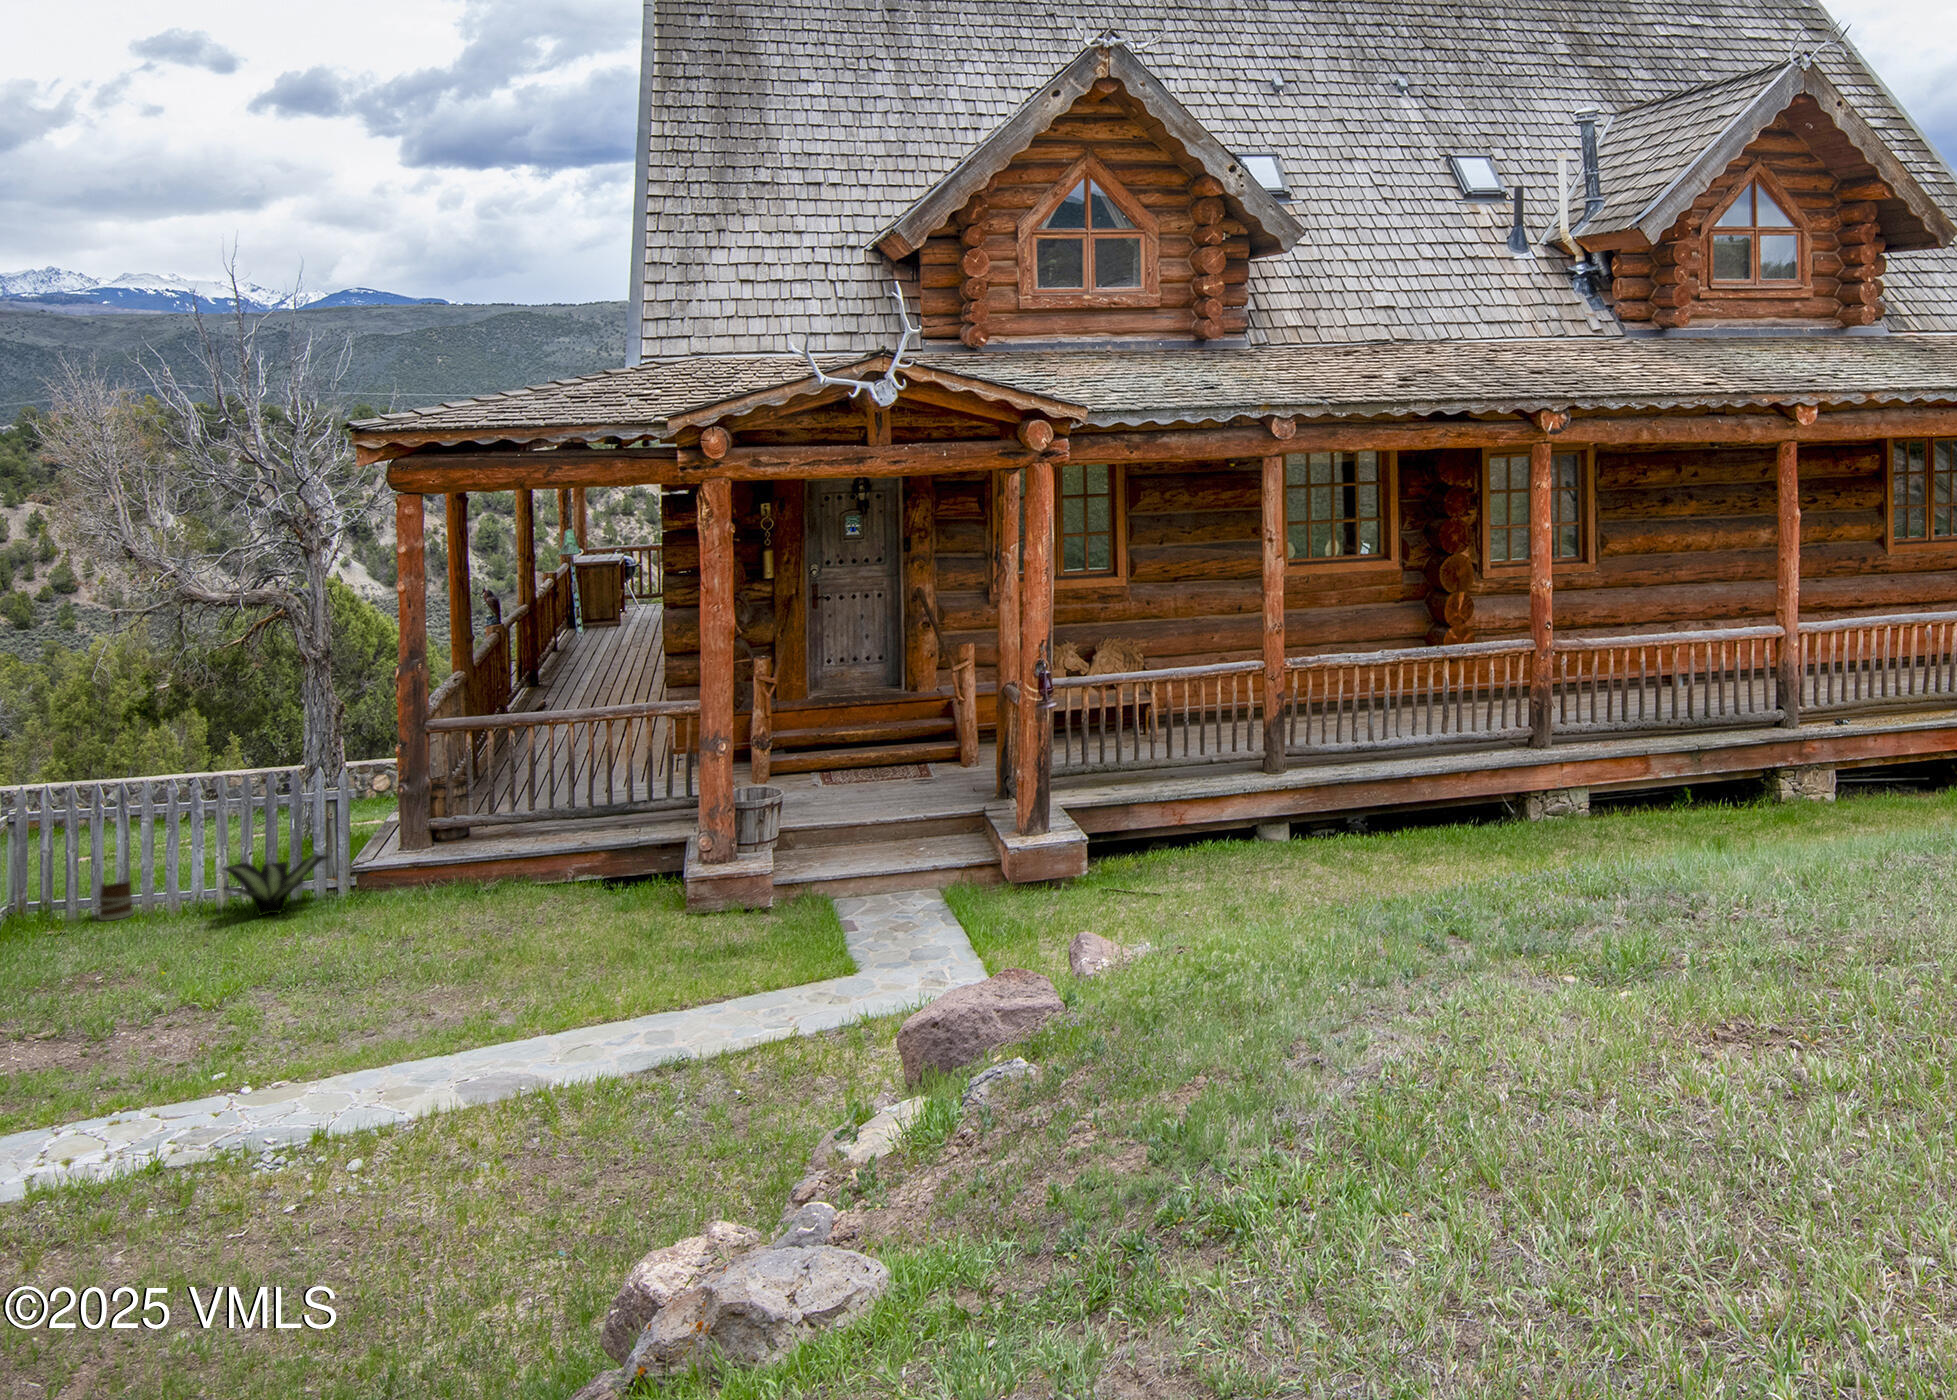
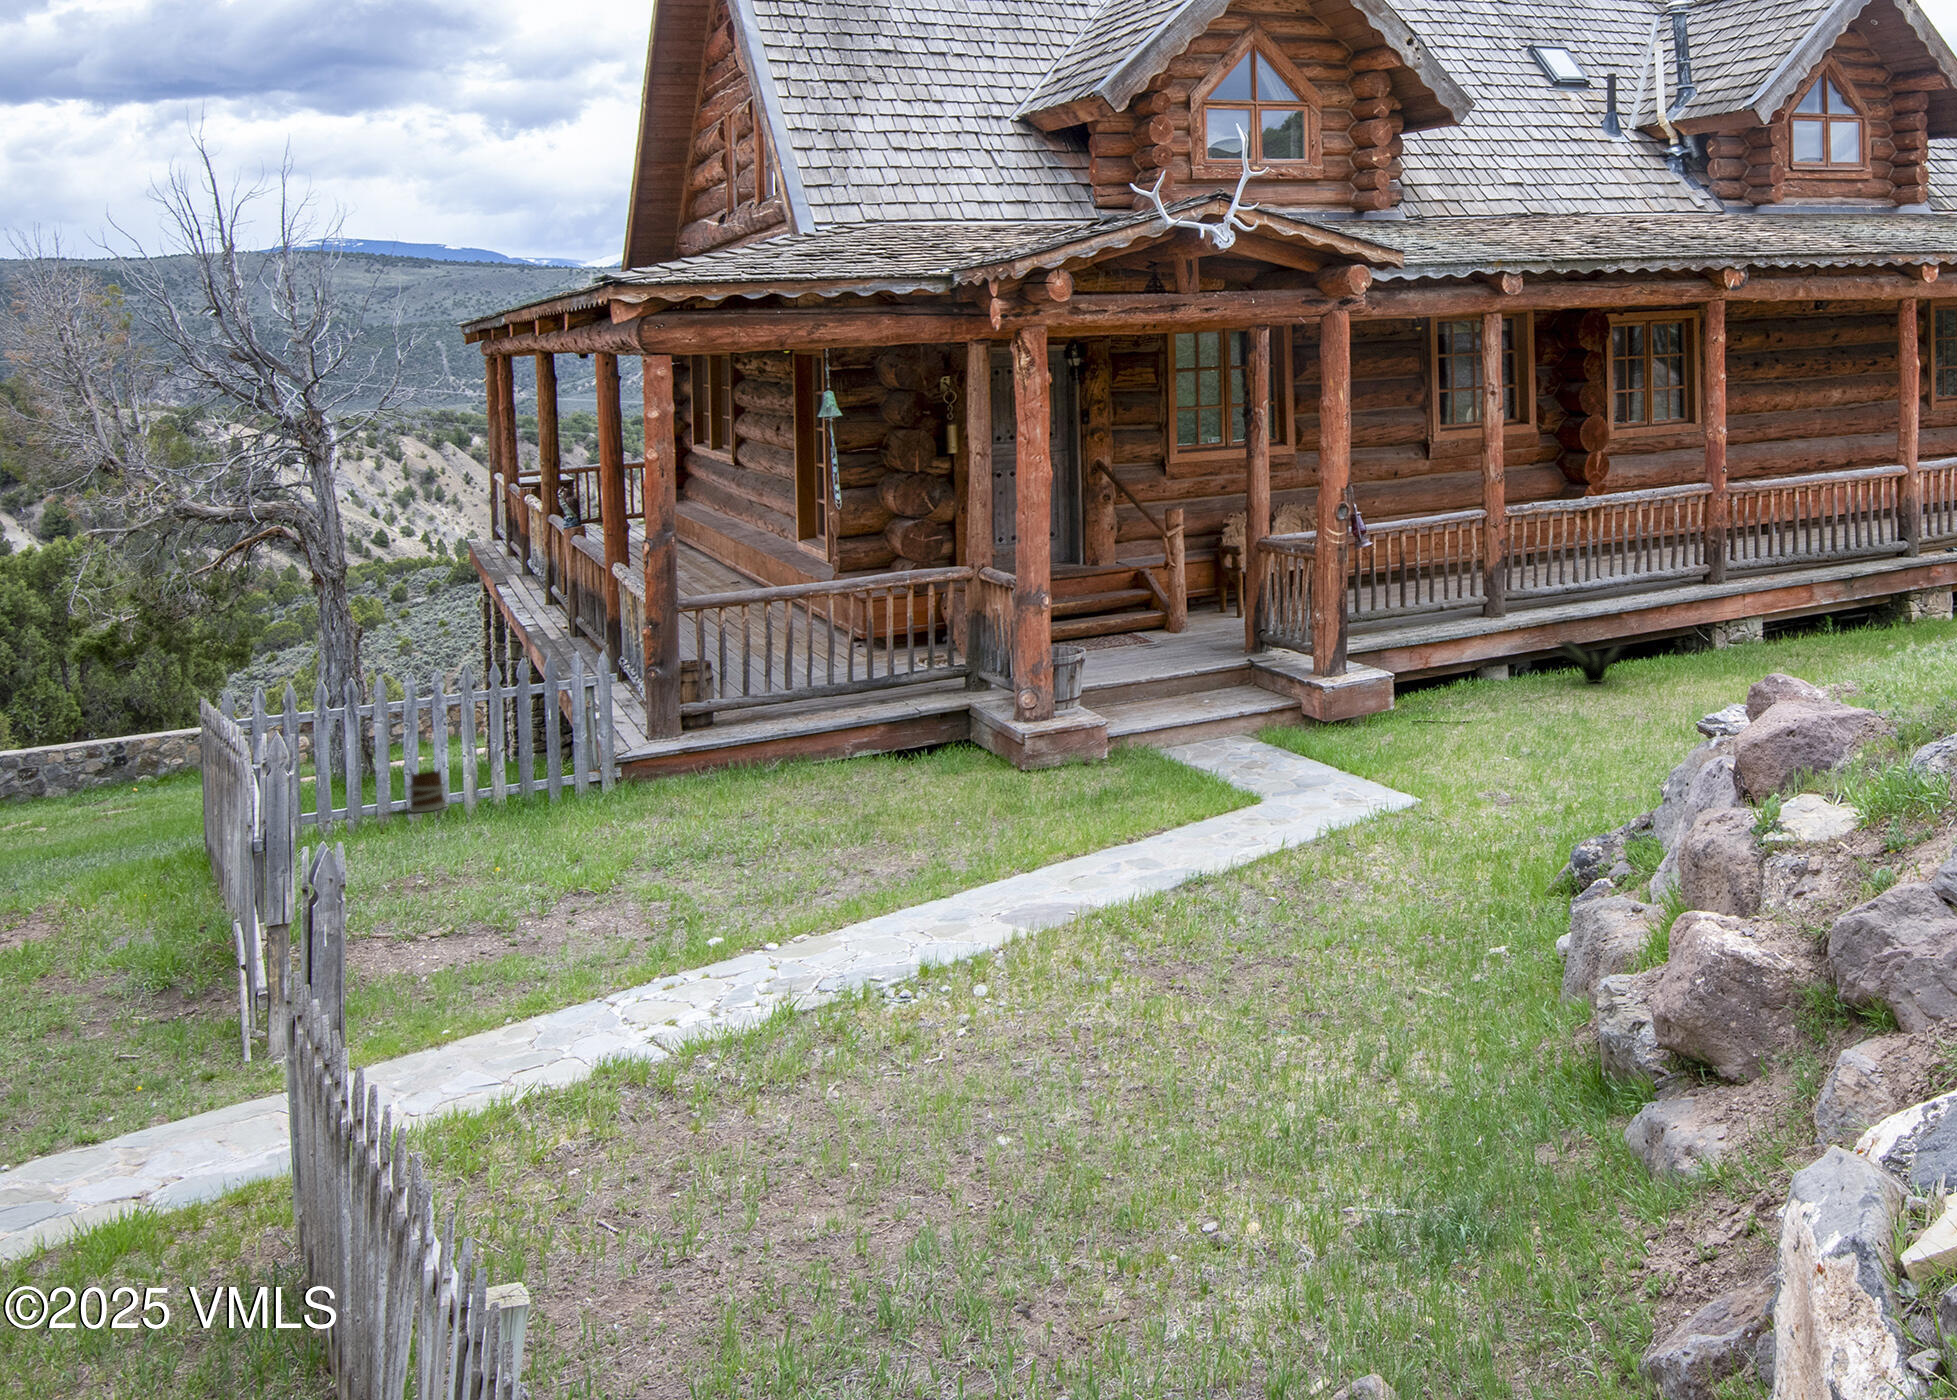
potted plant: present [224,855,328,915] -> present [1554,640,1625,683]

